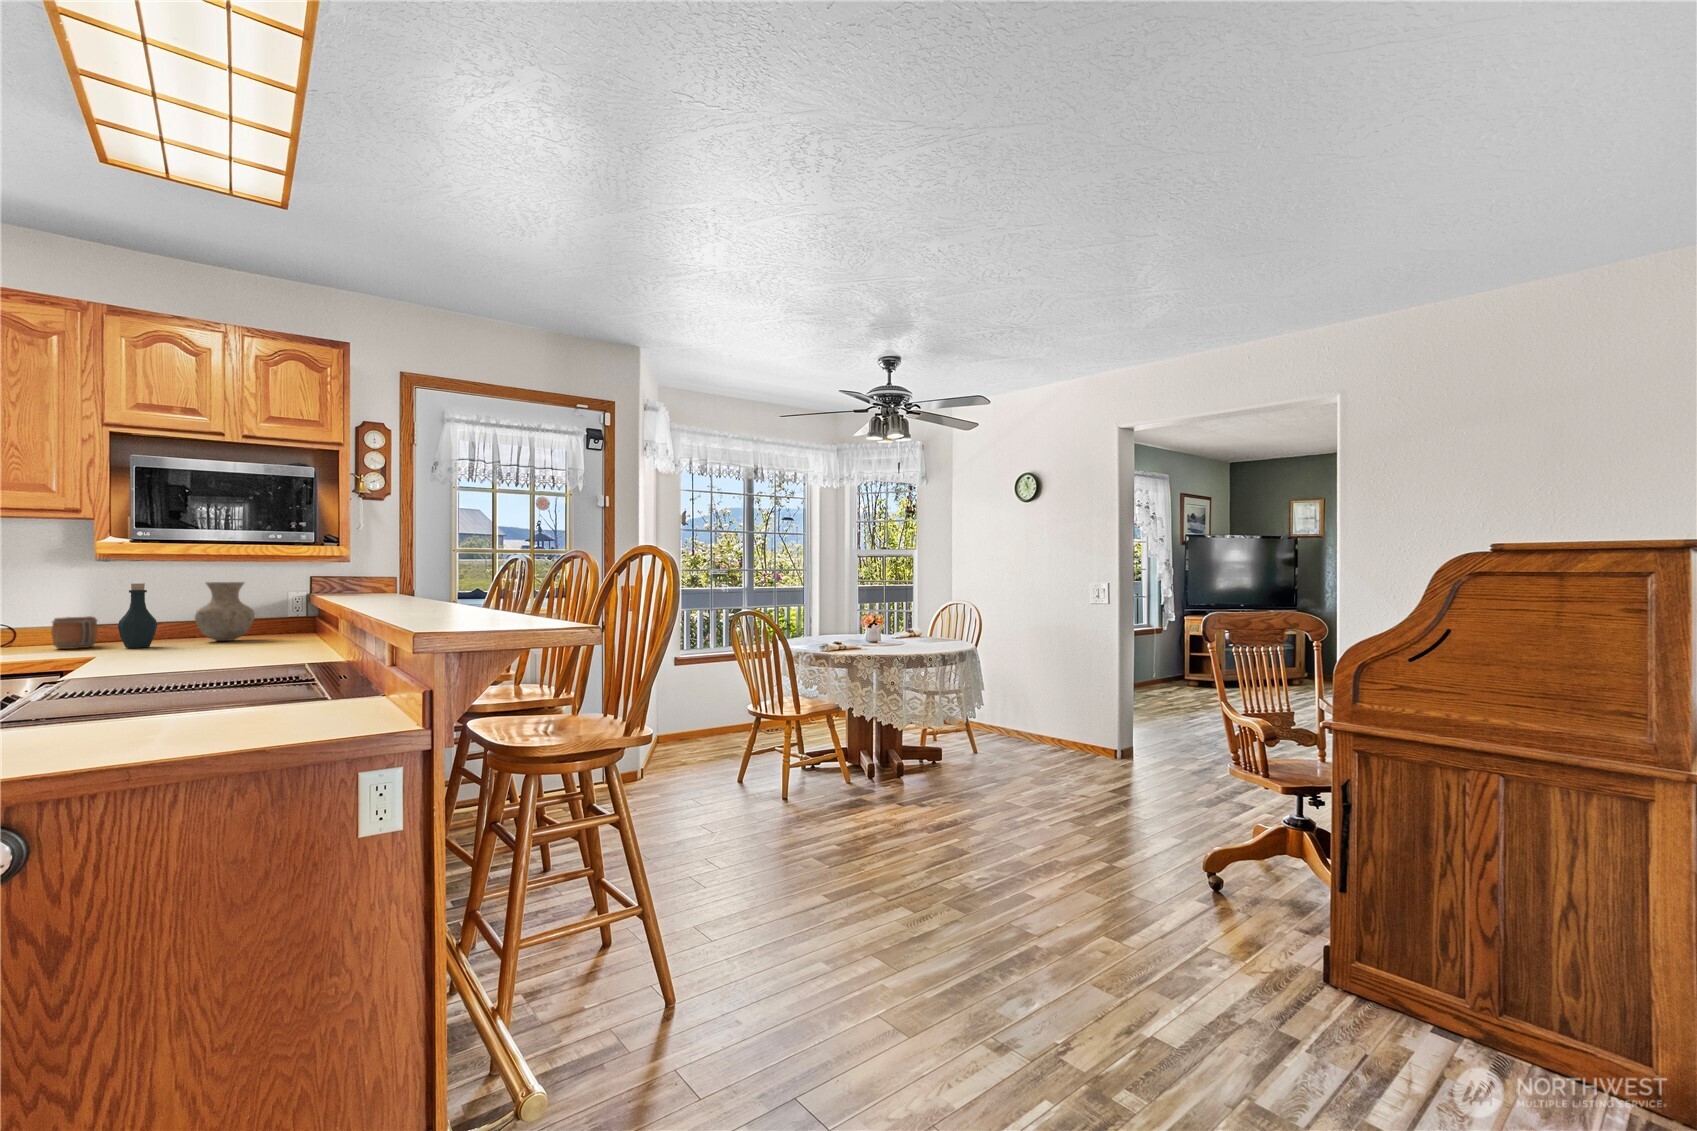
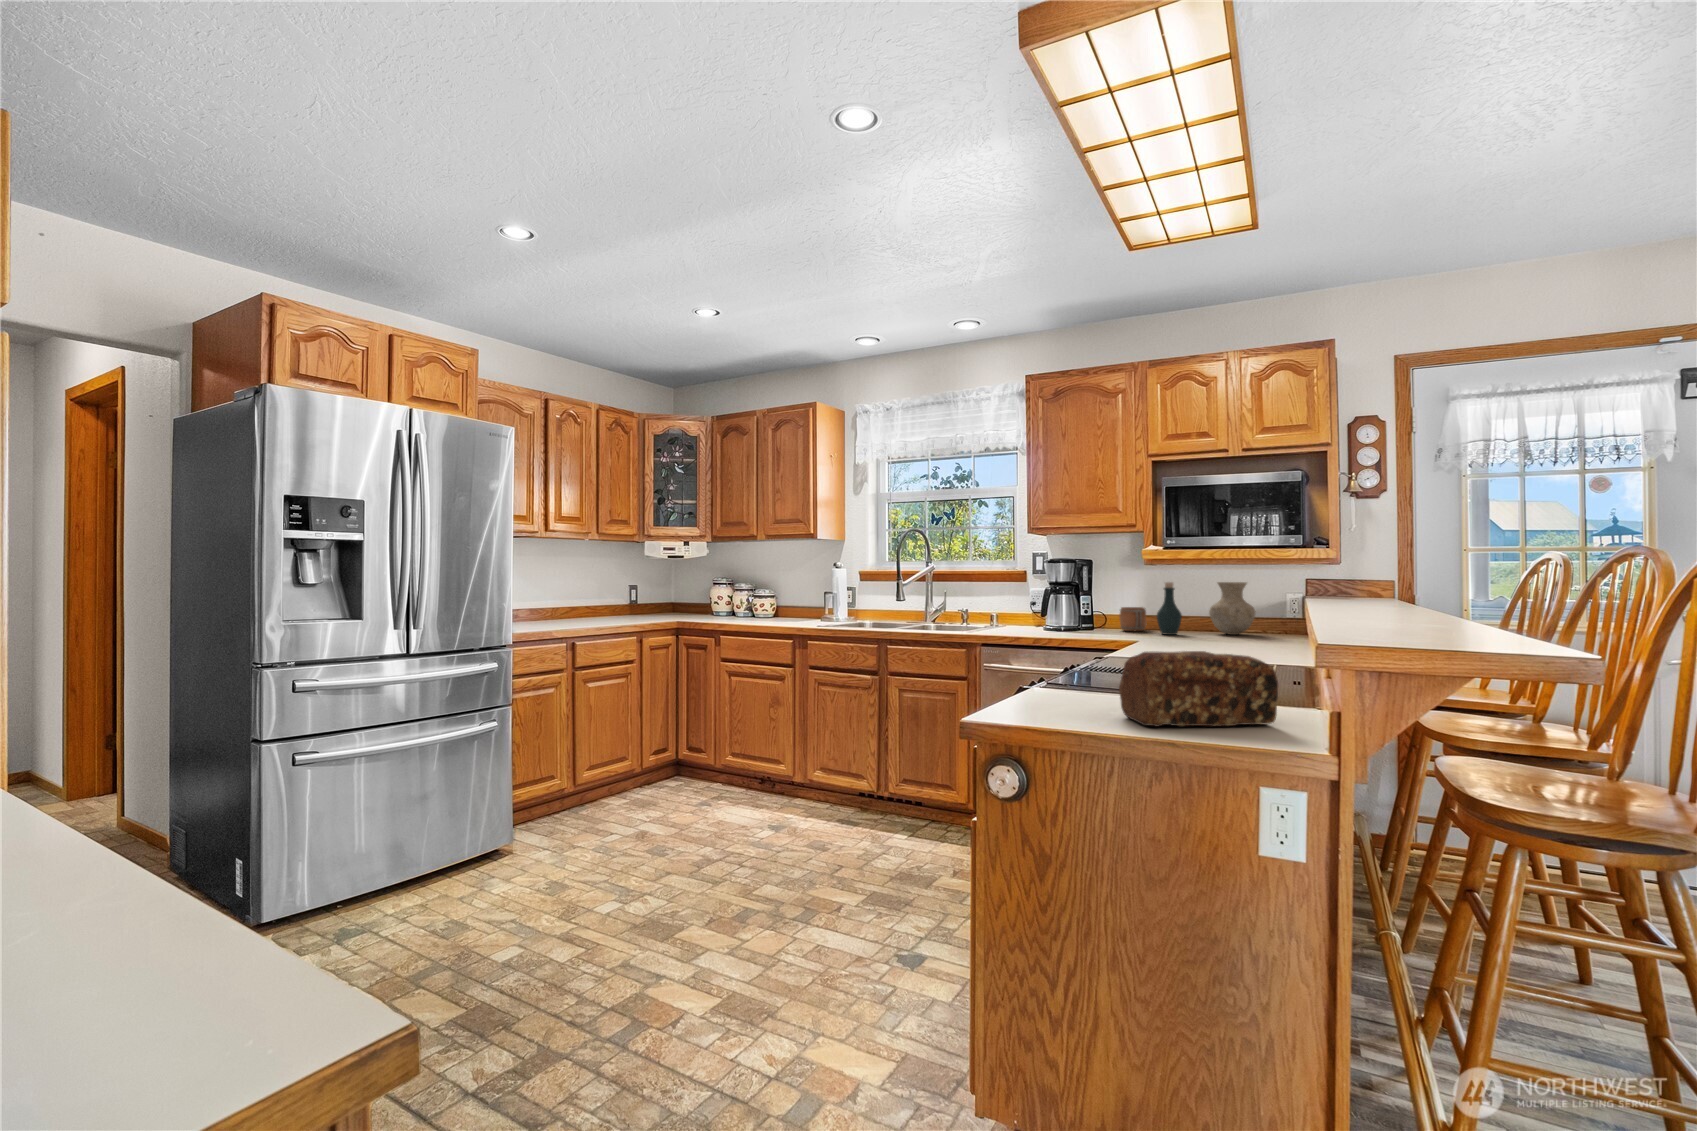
bread loaf: none [159,647,361,740] -> present [1119,651,1278,727]

